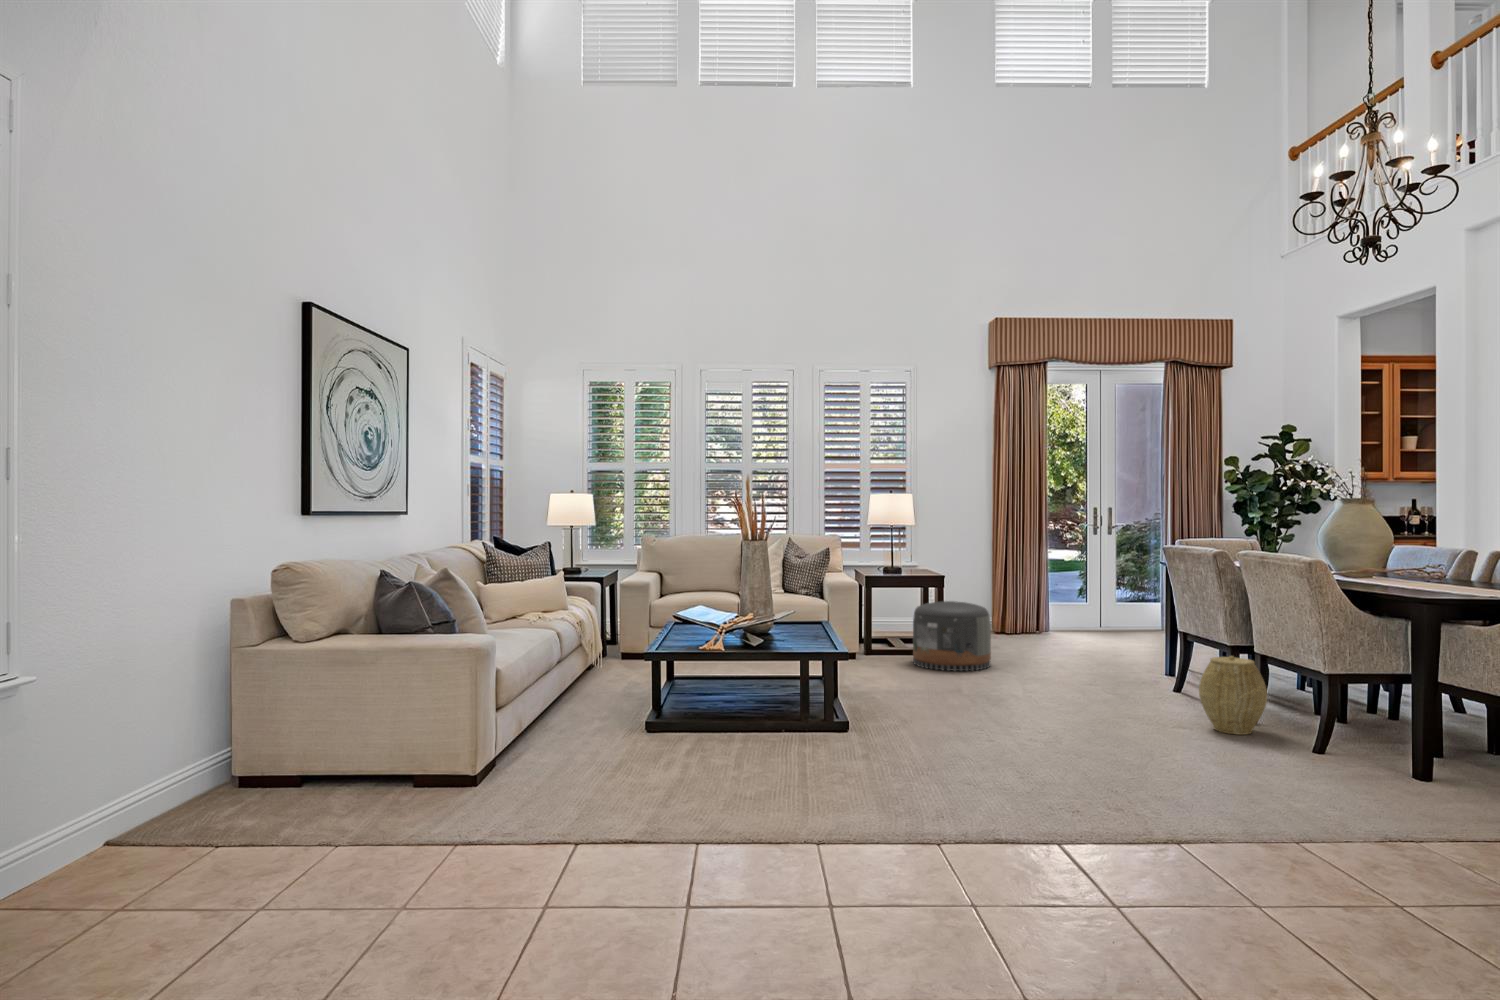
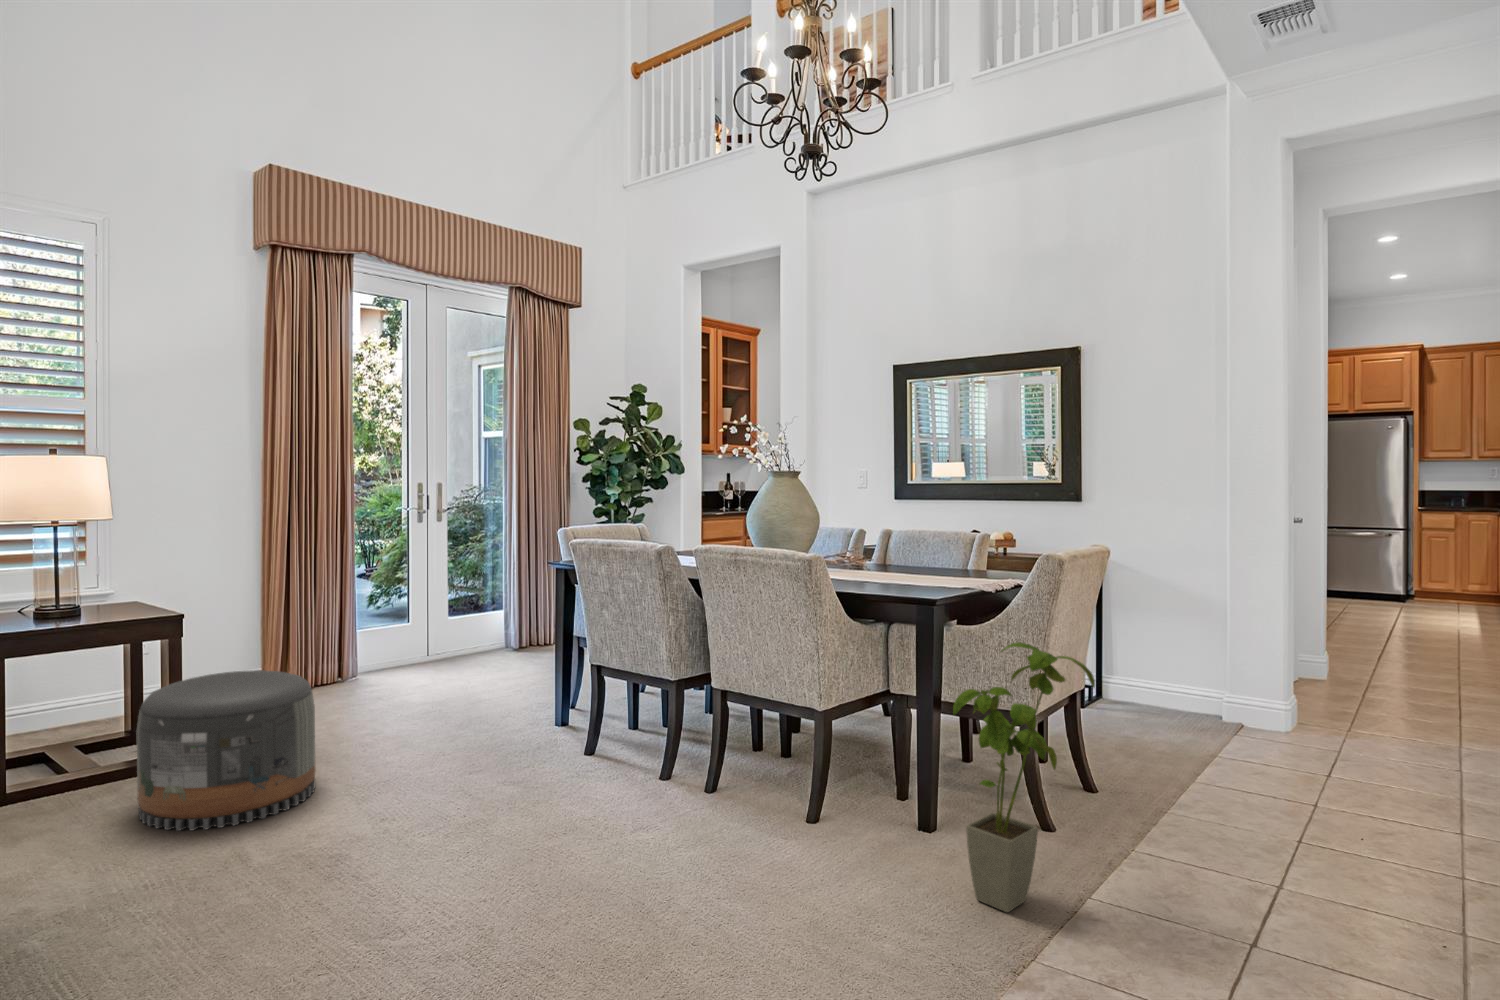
house plant: none [1276,601,1373,766] -> present [953,642,1095,912]
woven basket: present [1199,656,1267,735] -> none [769,729,867,863]

